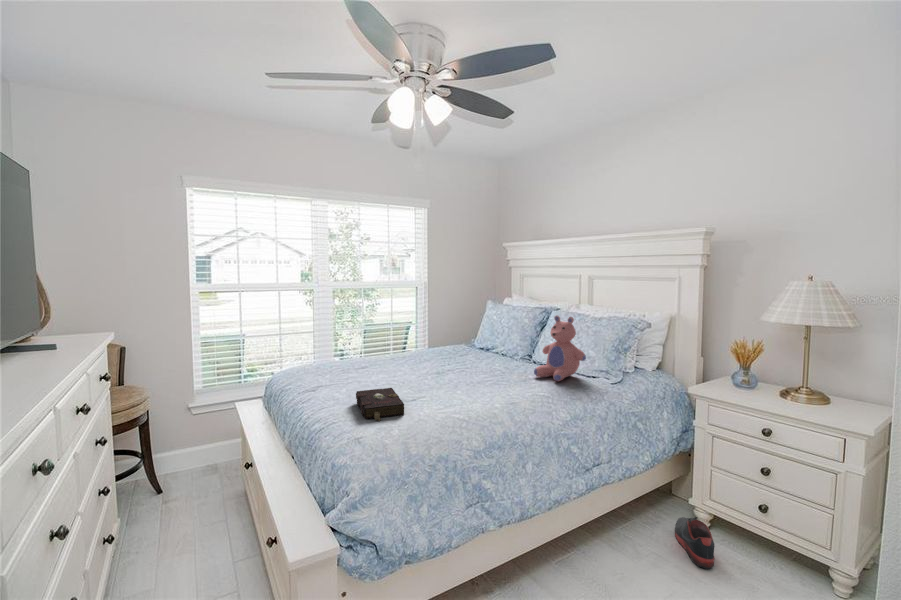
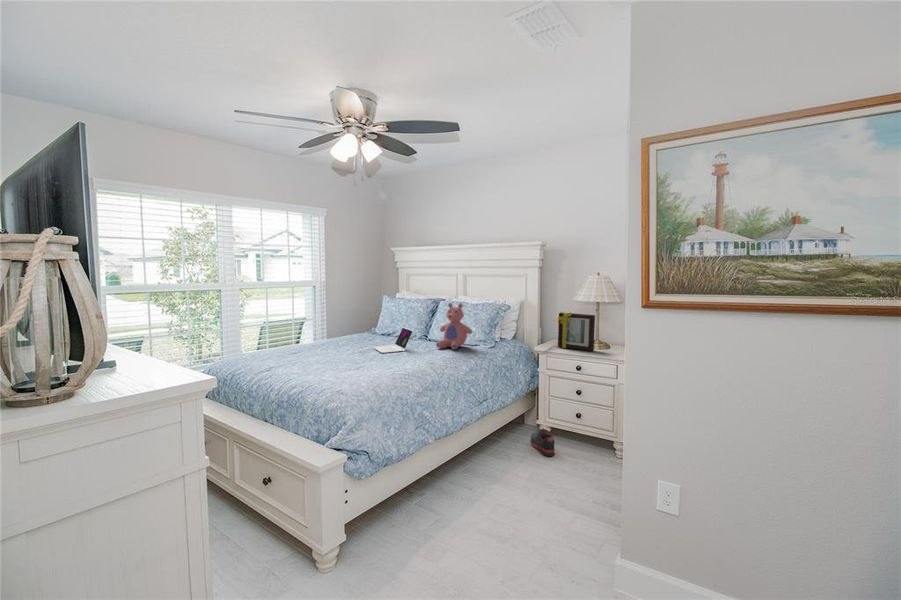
picture frame: none [729,338,802,406] -> present [558,313,595,351]
laptop: none [454,343,502,378] -> present [373,327,413,353]
book: present [356,388,404,421] -> none [317,360,362,381]

